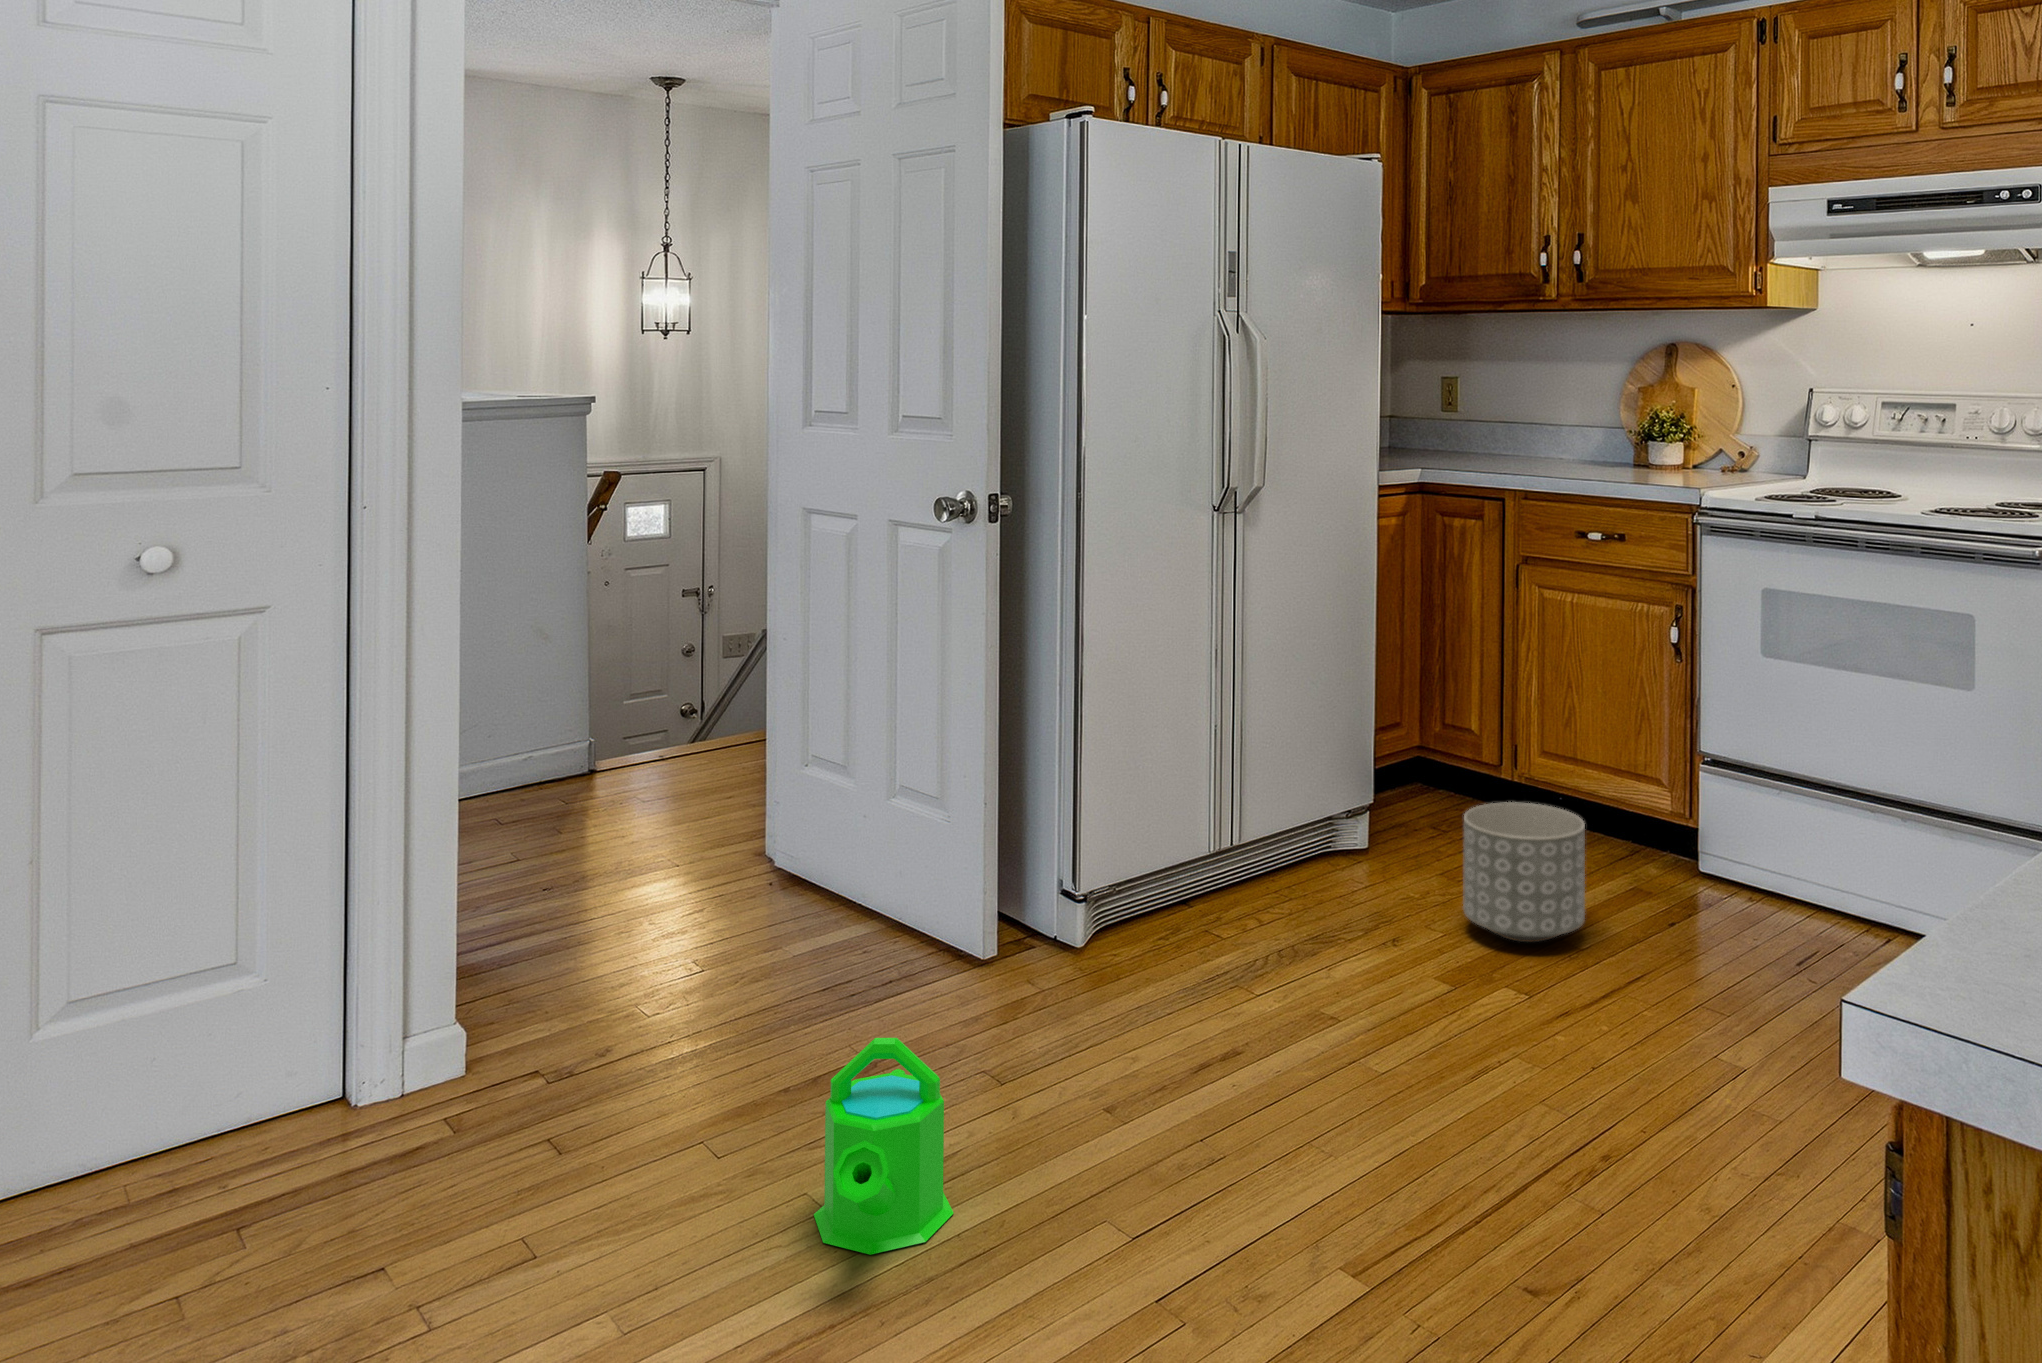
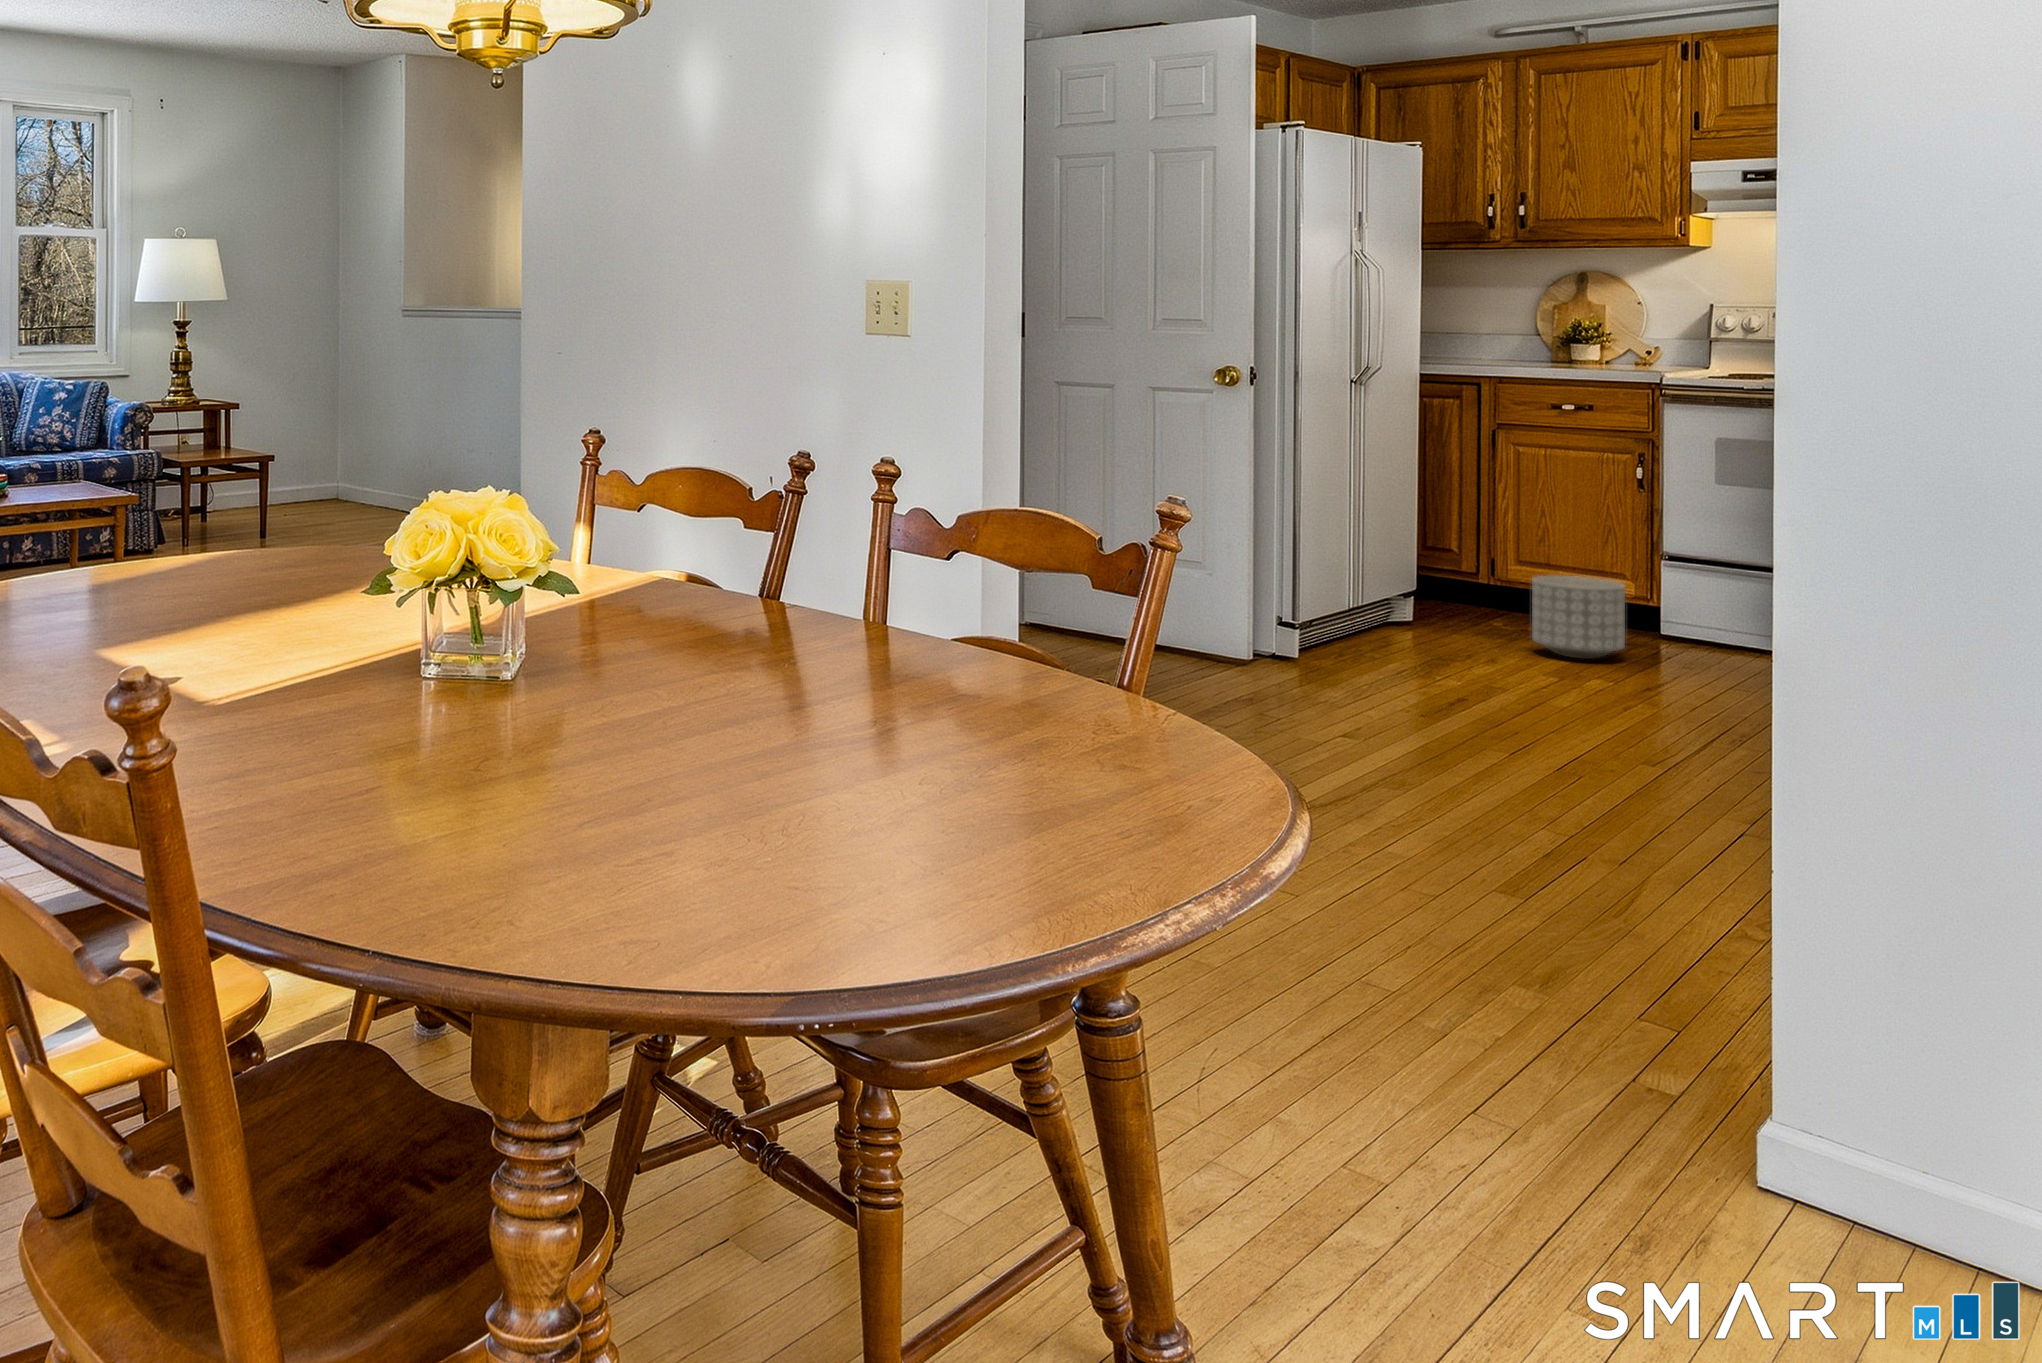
watering can: present [814,1038,954,1255] -> none [1341,646,1431,750]

